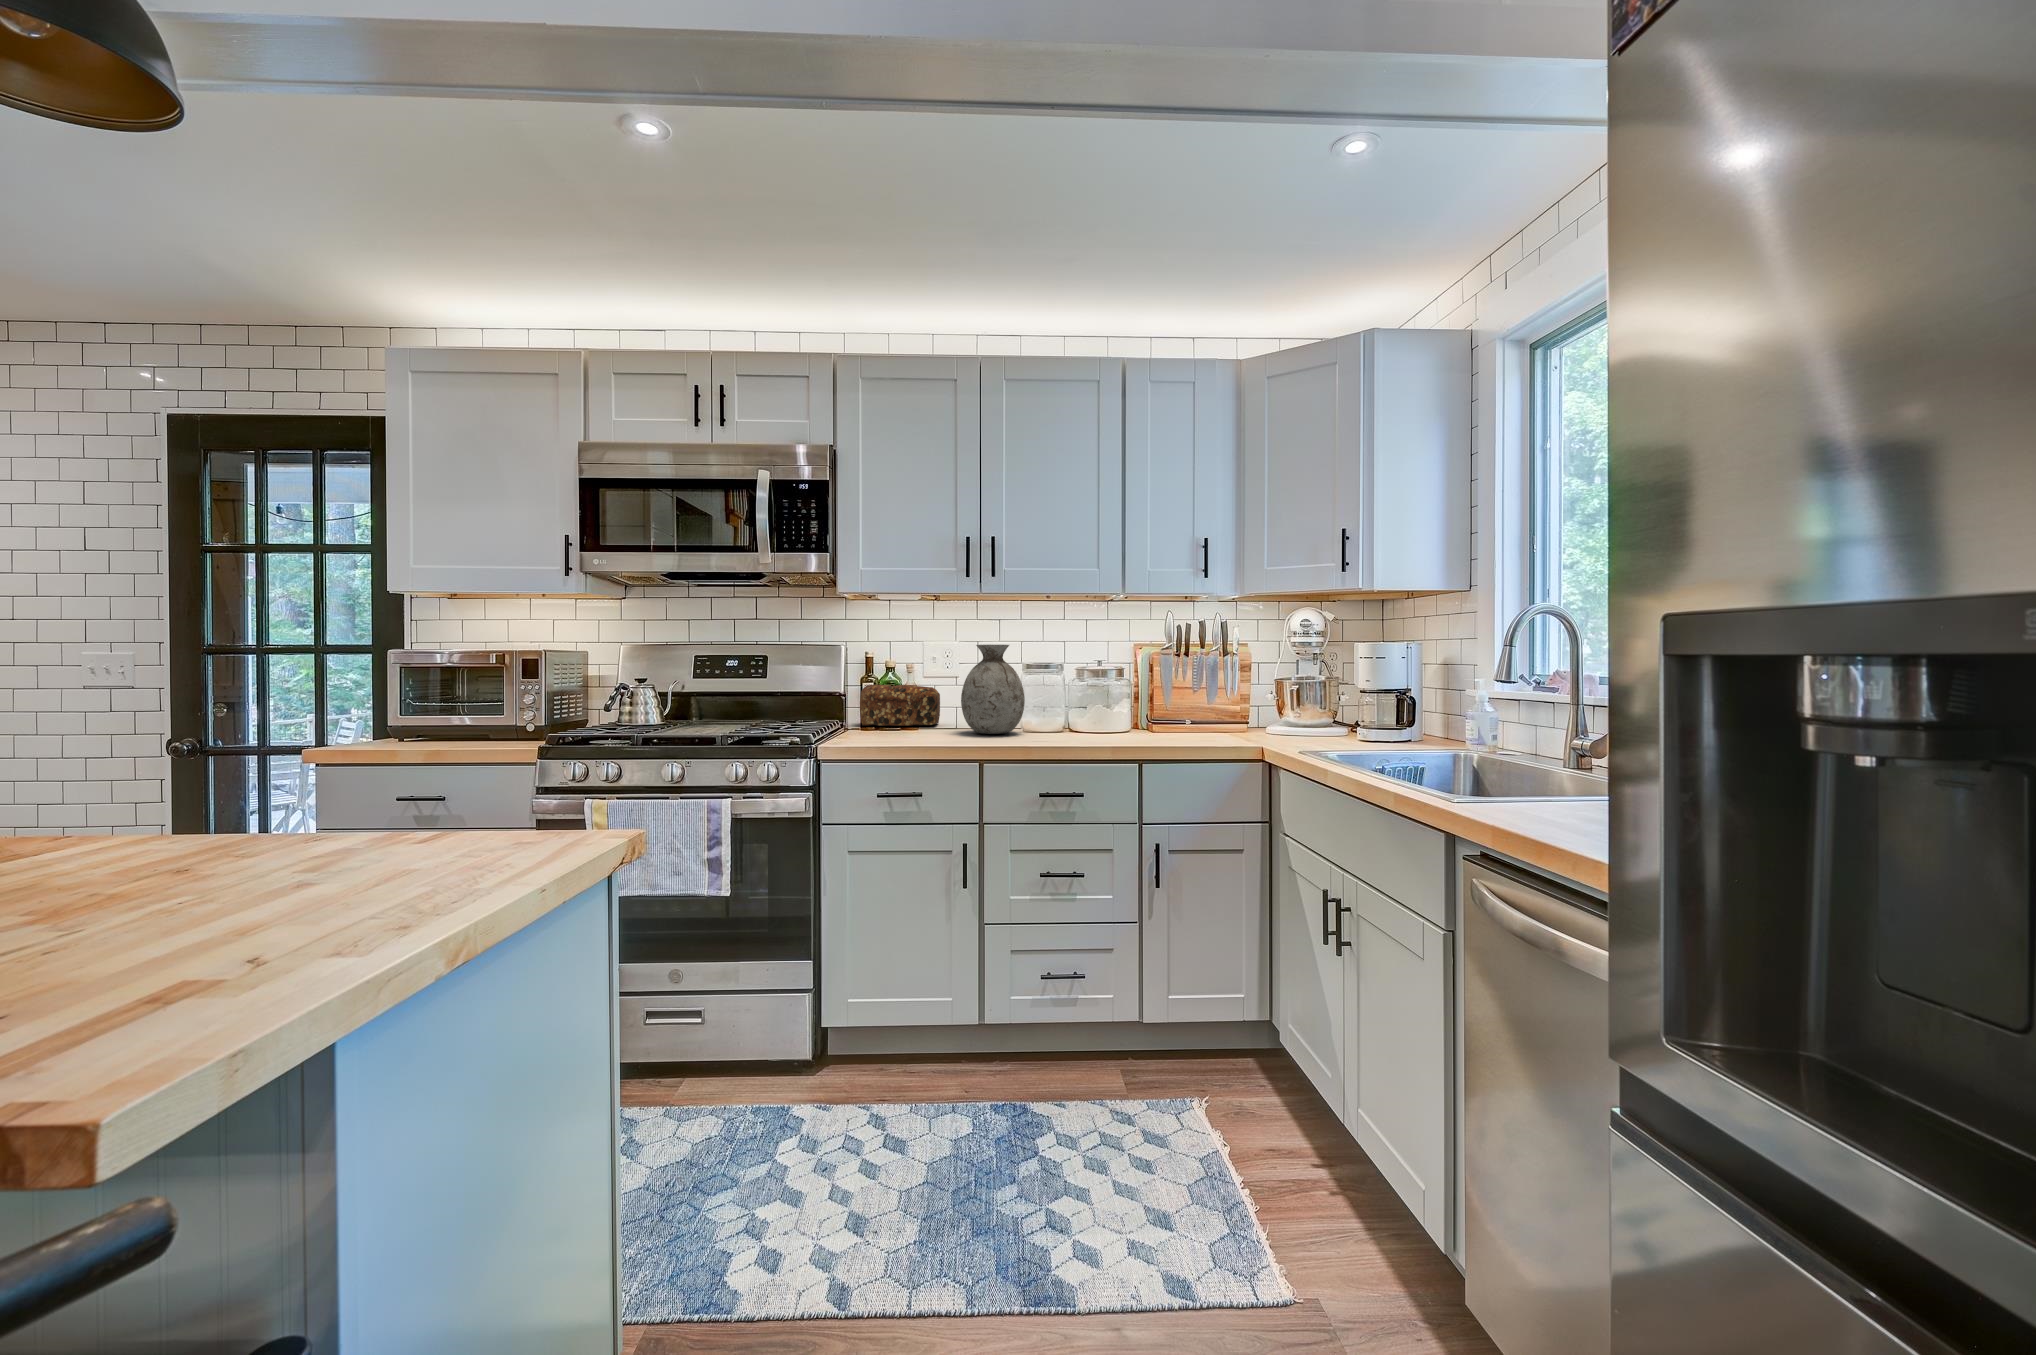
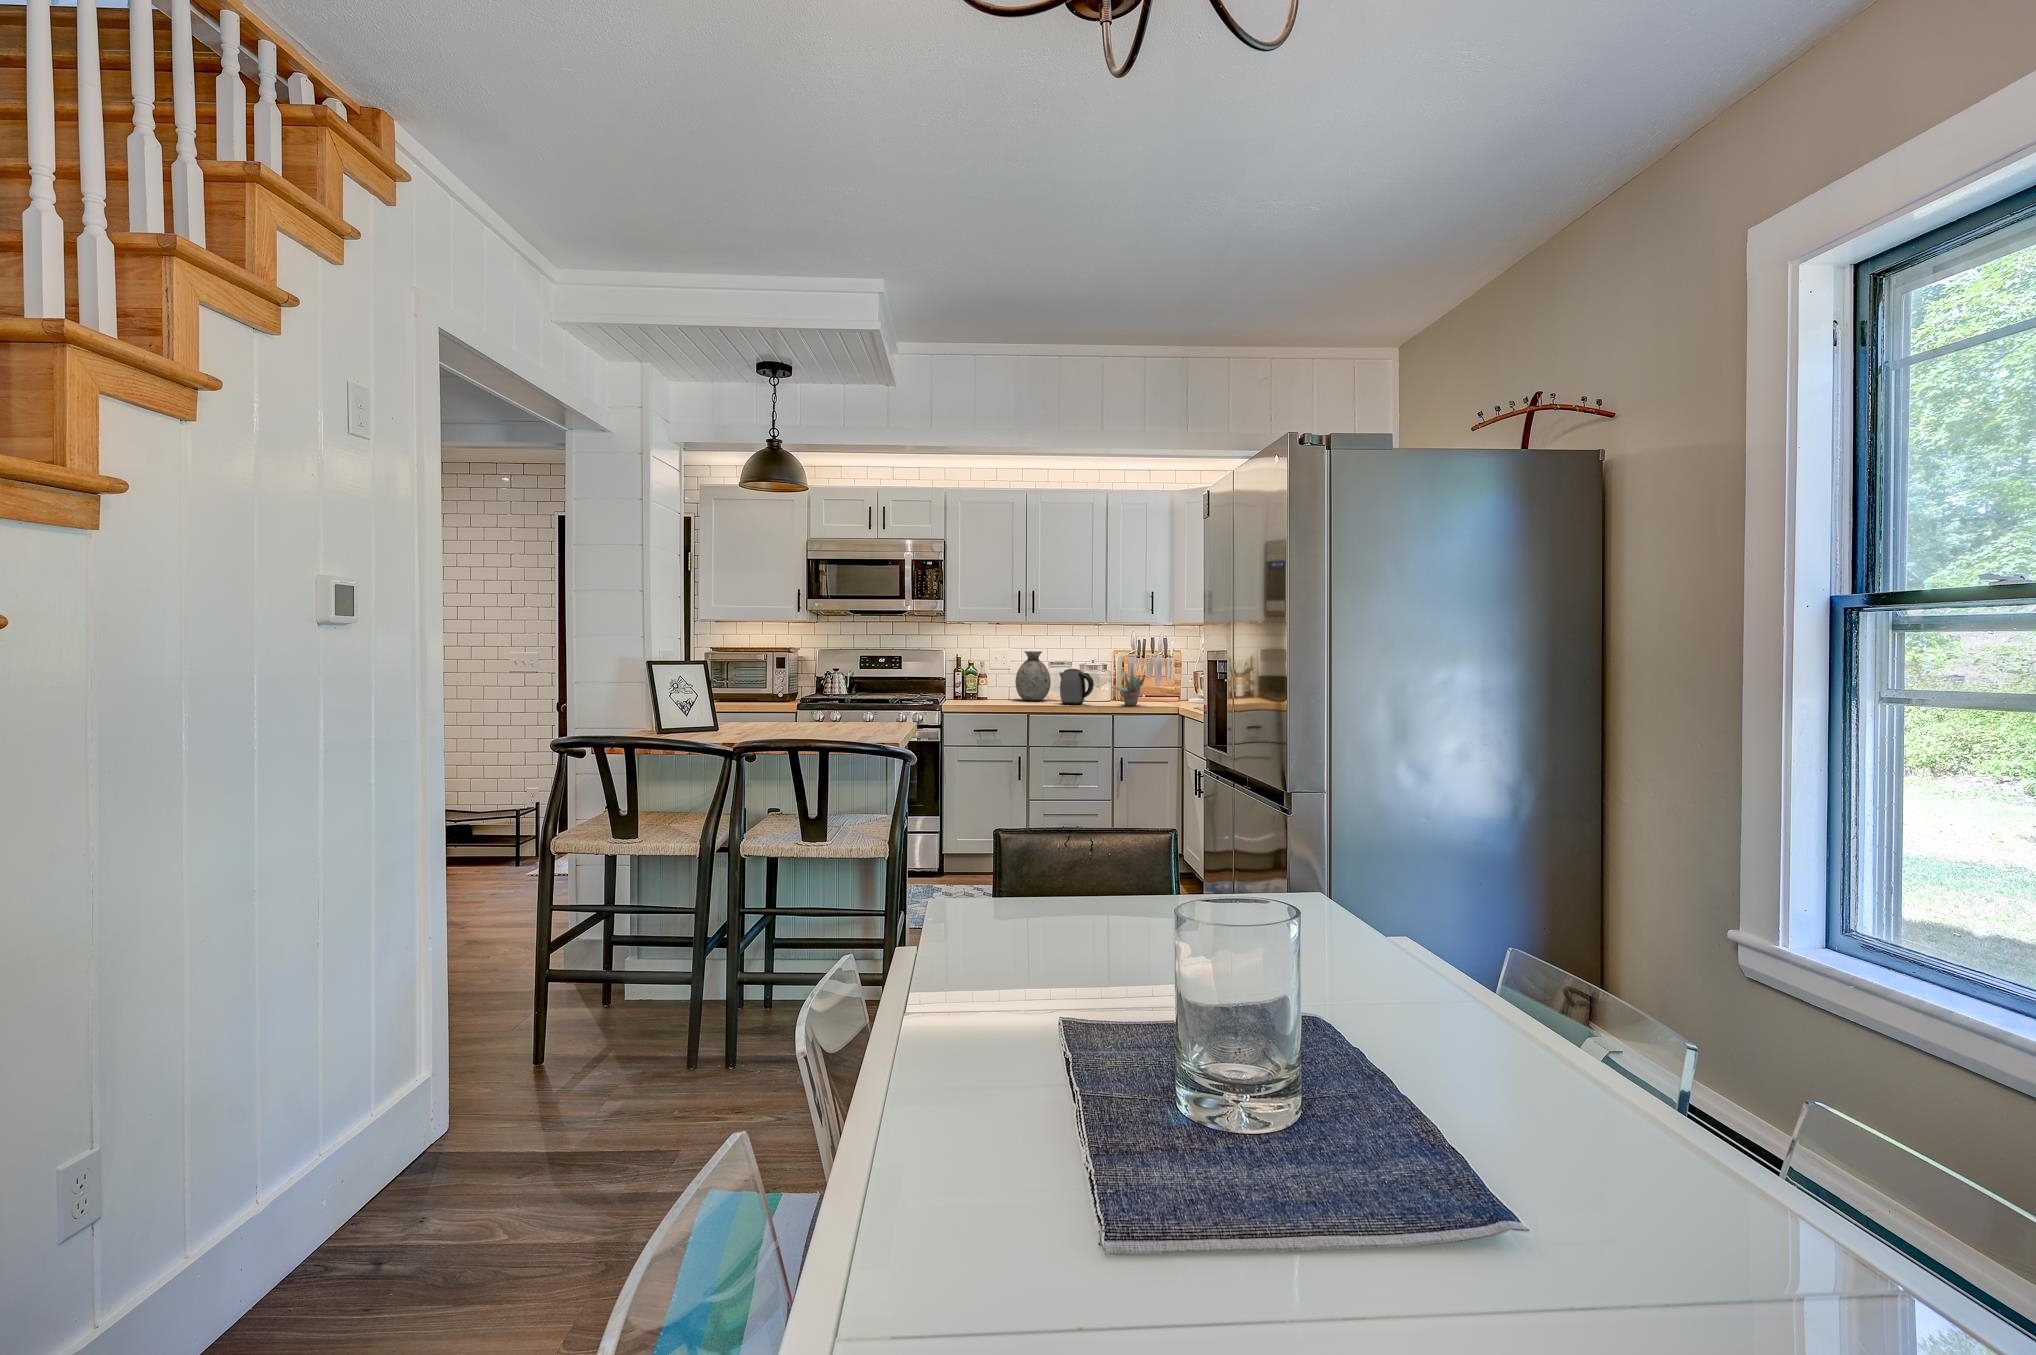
succulent plant: none [1146,664,1202,743] -> present [1115,663,1145,705]
kettle: none [1040,676,1105,743] -> present [1060,669,1094,705]
bread loaf: present [860,685,940,726] -> none [956,673,1001,696]

